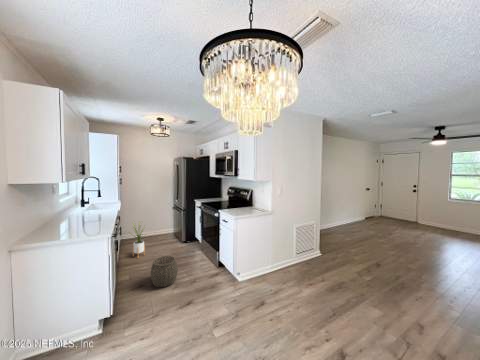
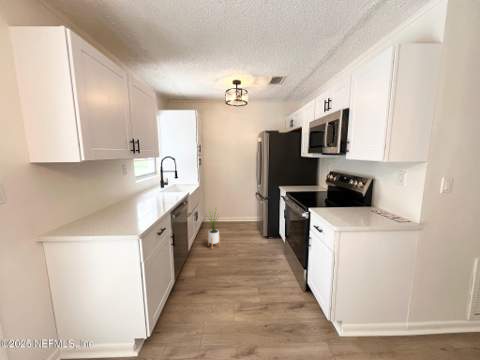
woven basket: present [151,256,178,287] -> none [211,260,245,305]

